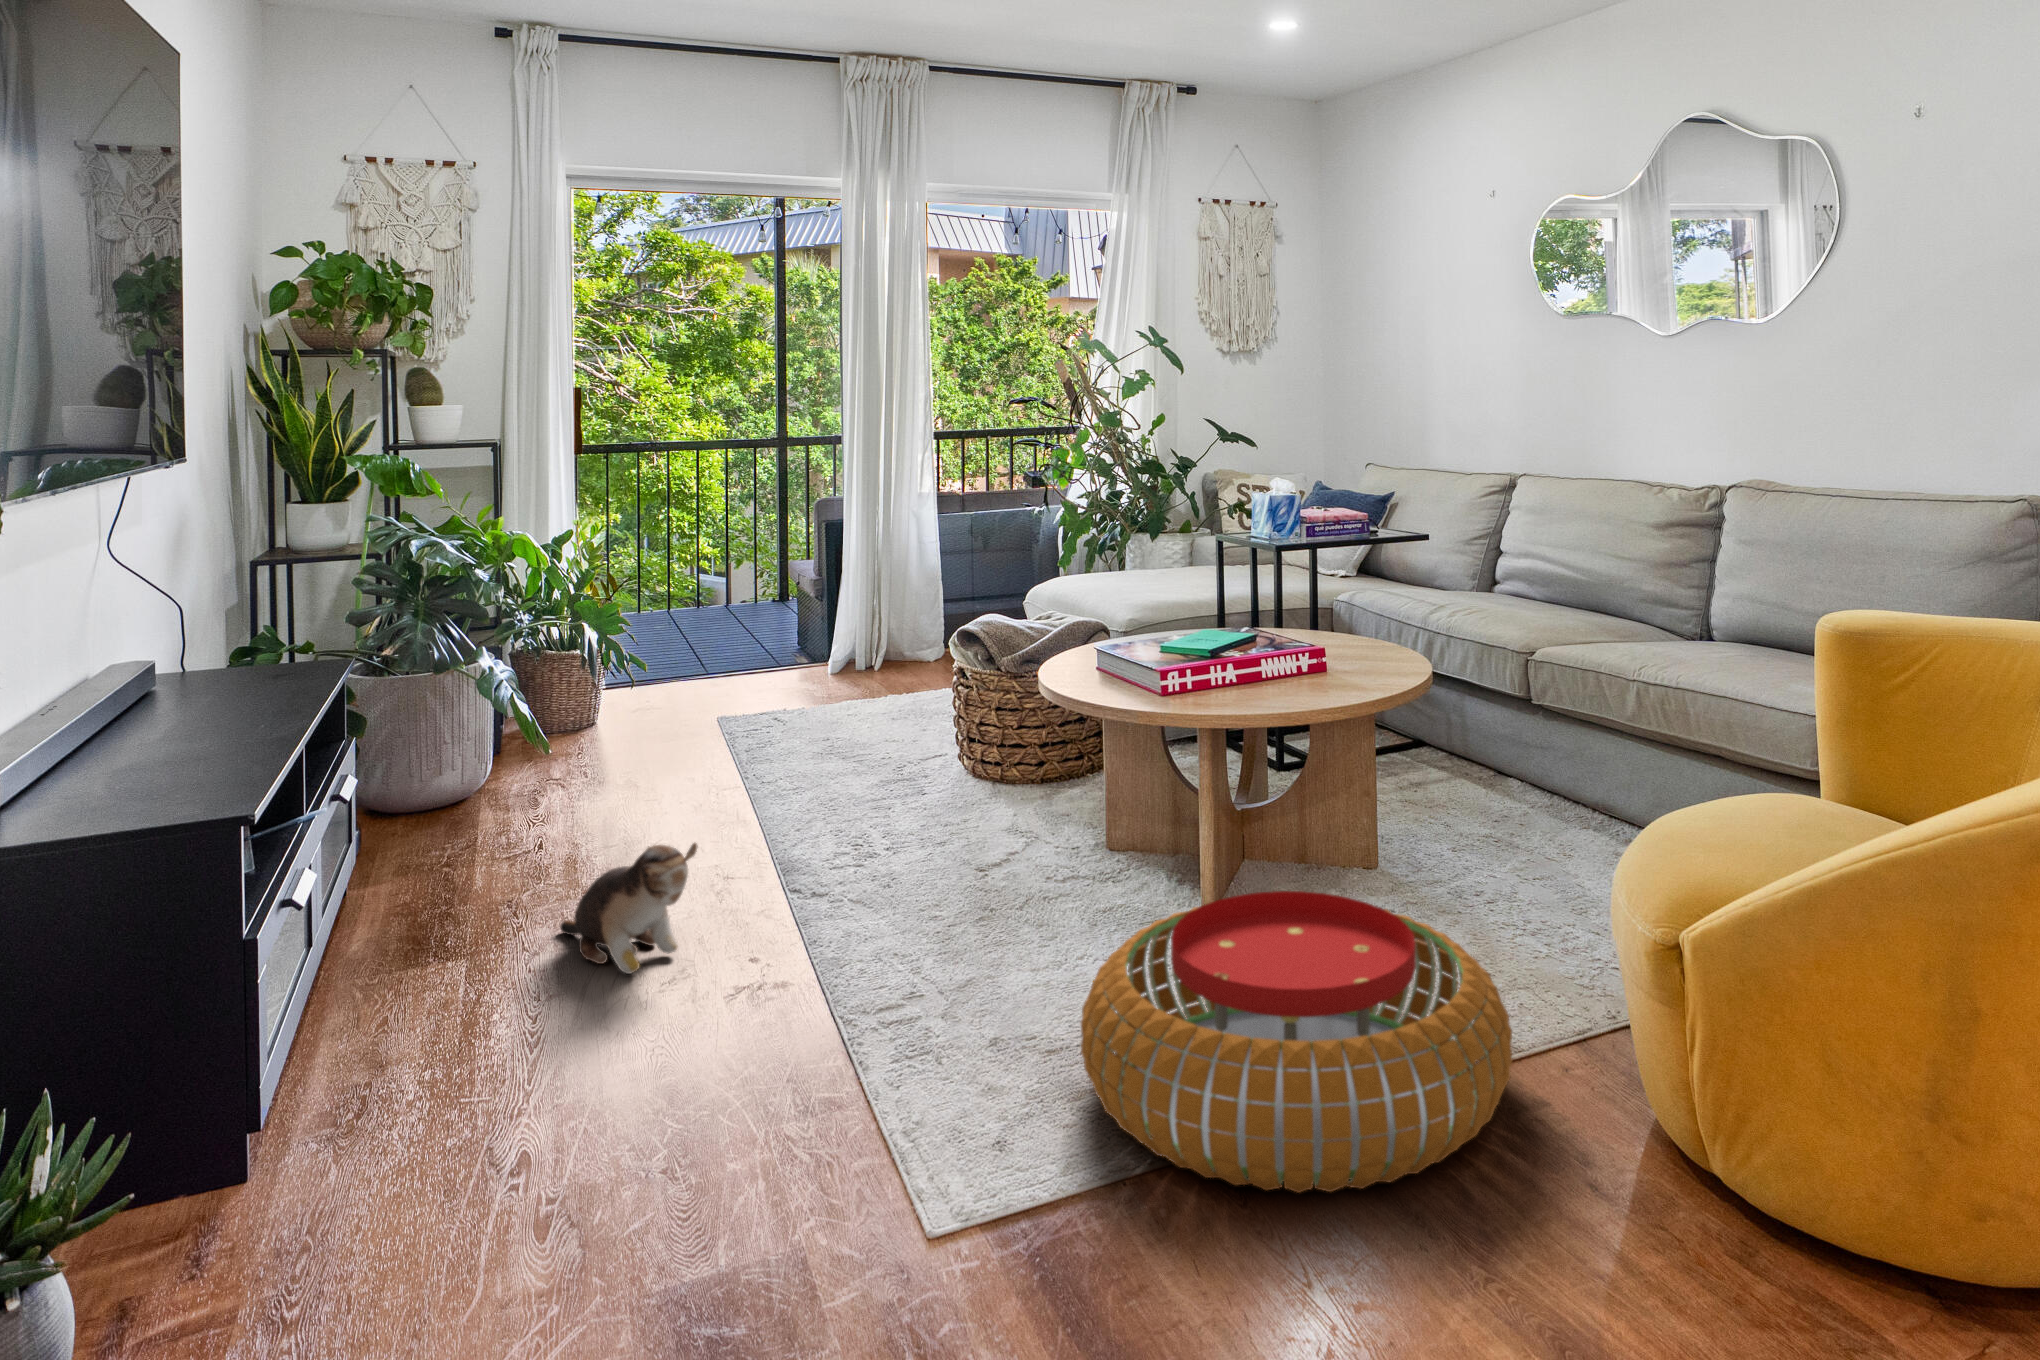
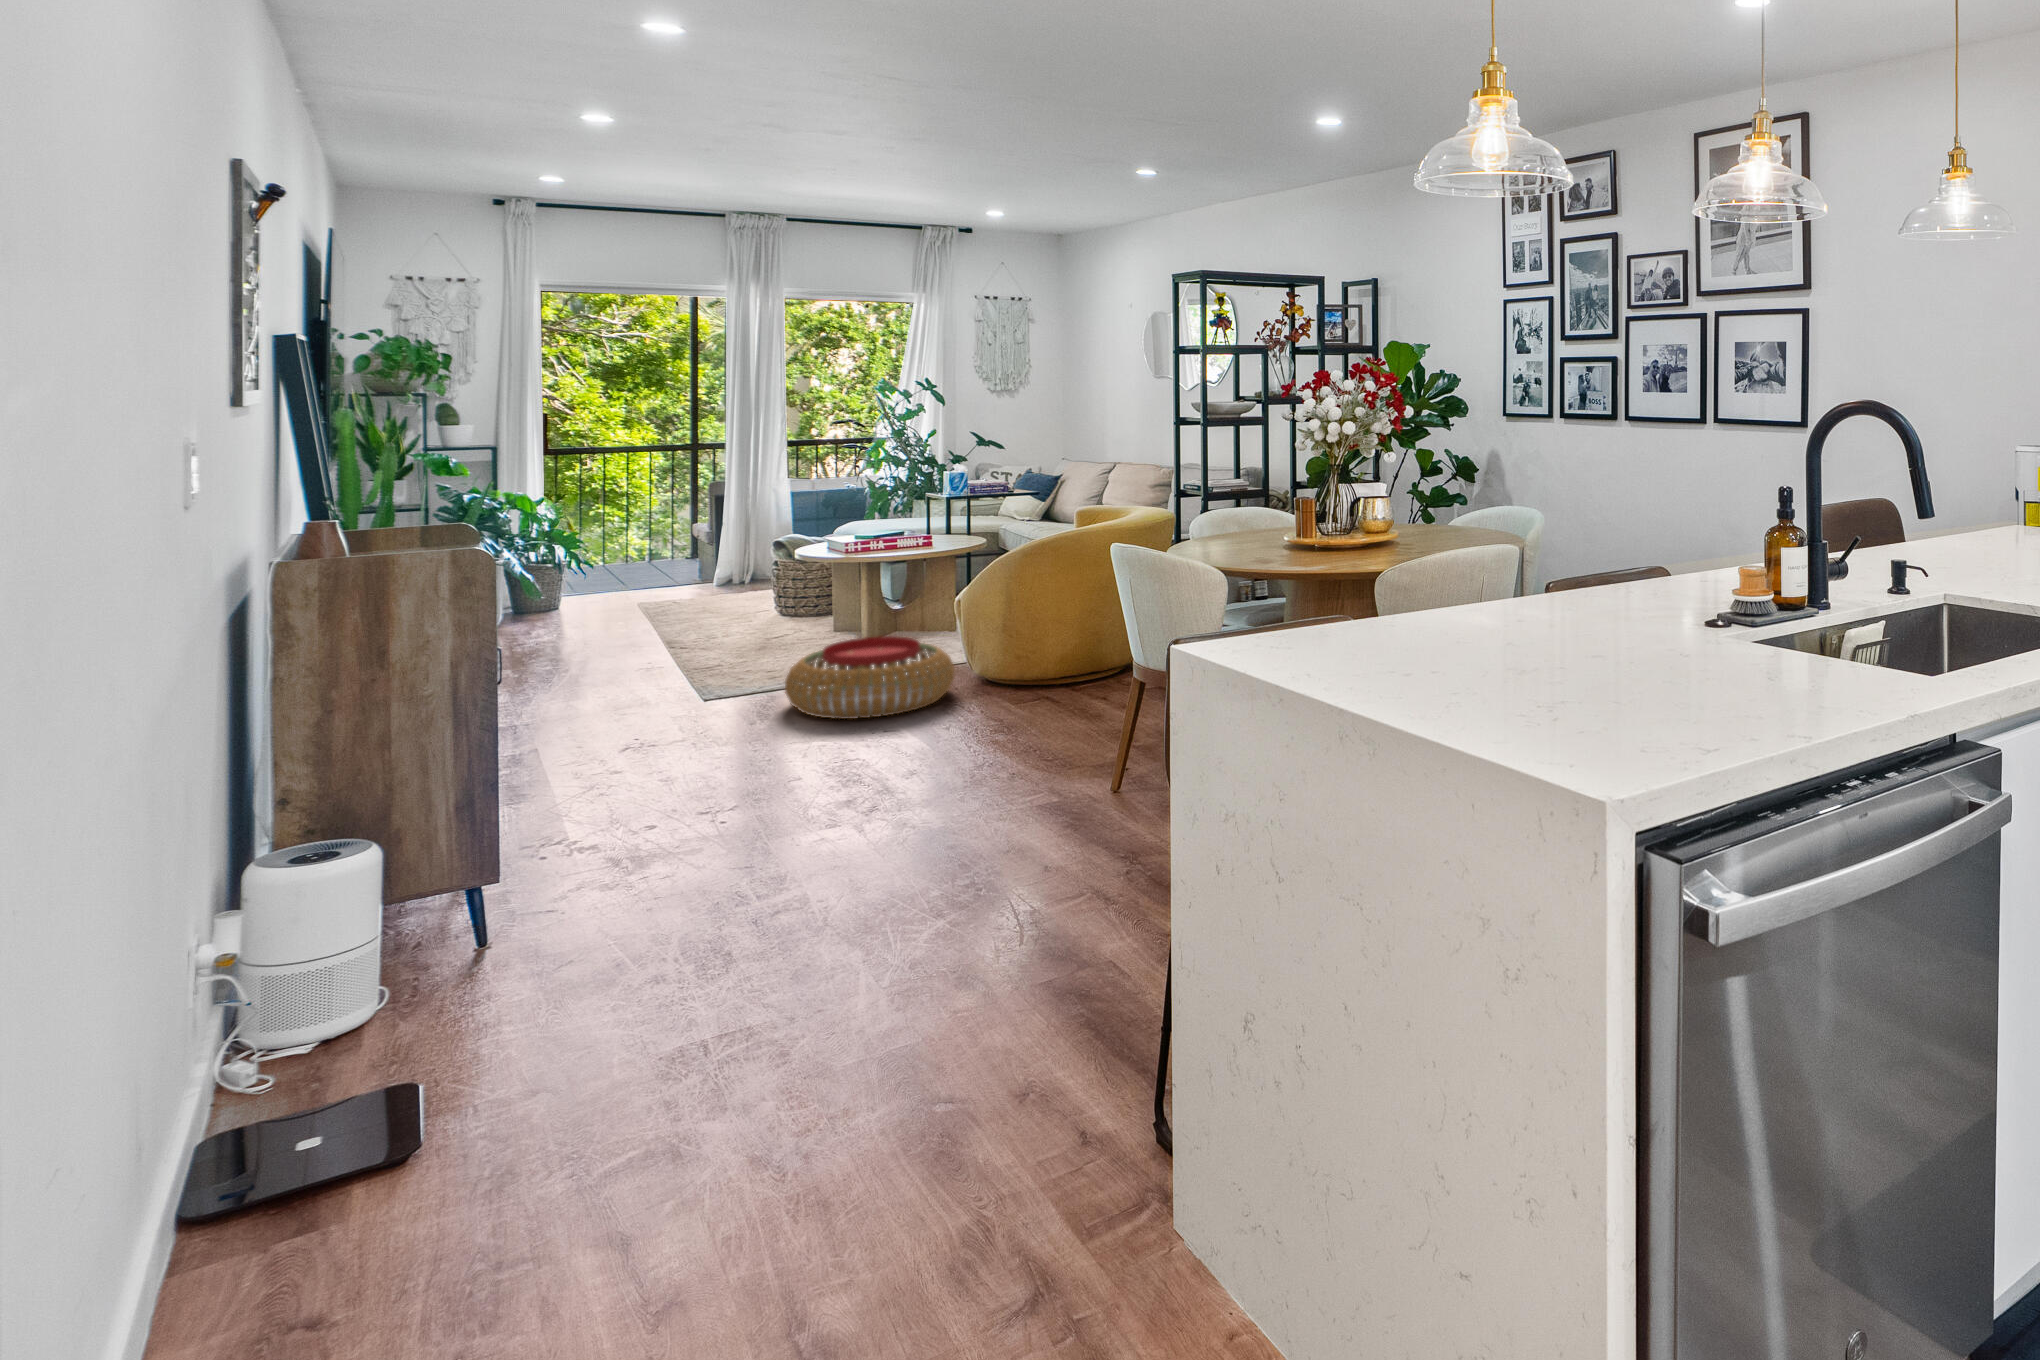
plush toy: present [560,843,698,974] -> none [557,632,628,688]

